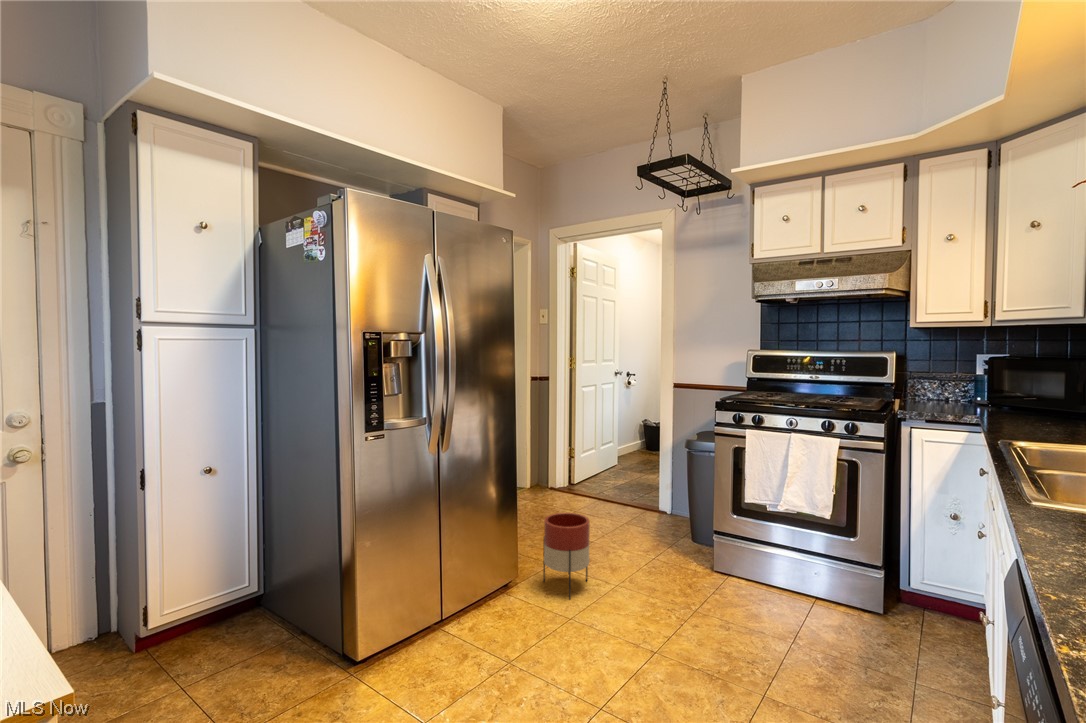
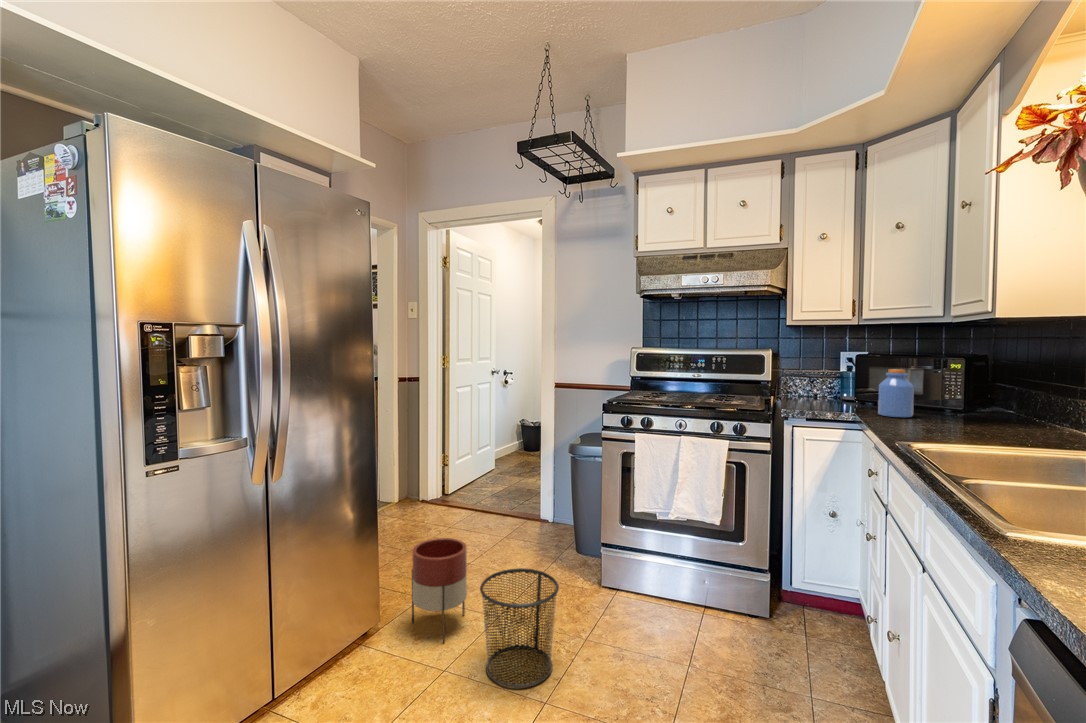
jar: none [1007,372,1049,421] -> present [878,369,914,417]
trash can: none [600,541,669,639] -> present [480,568,559,688]

